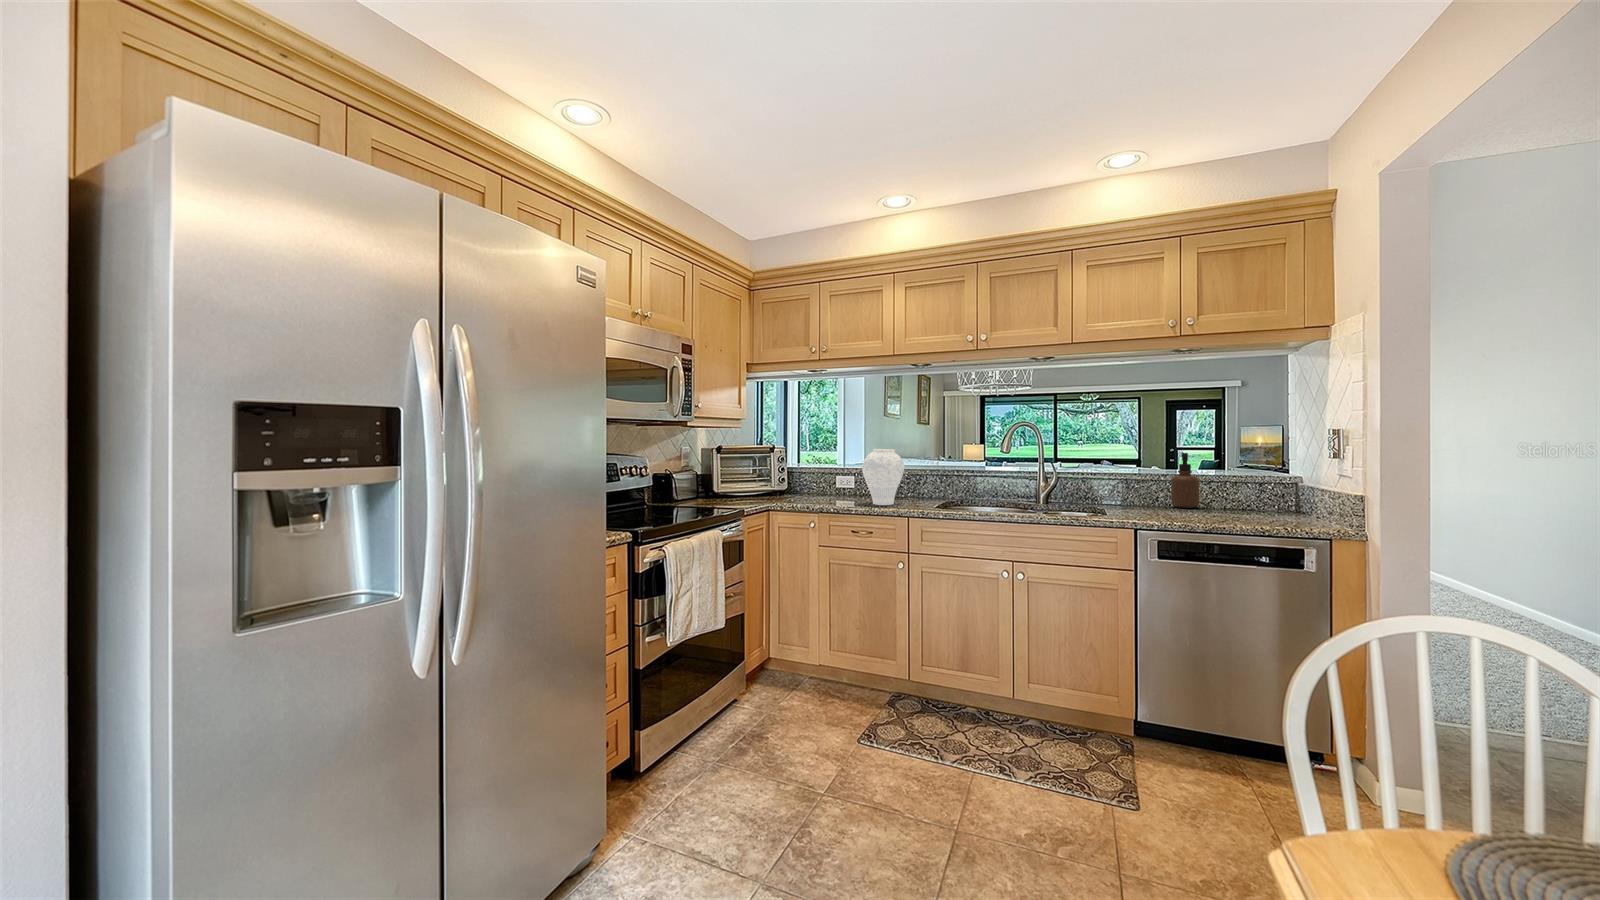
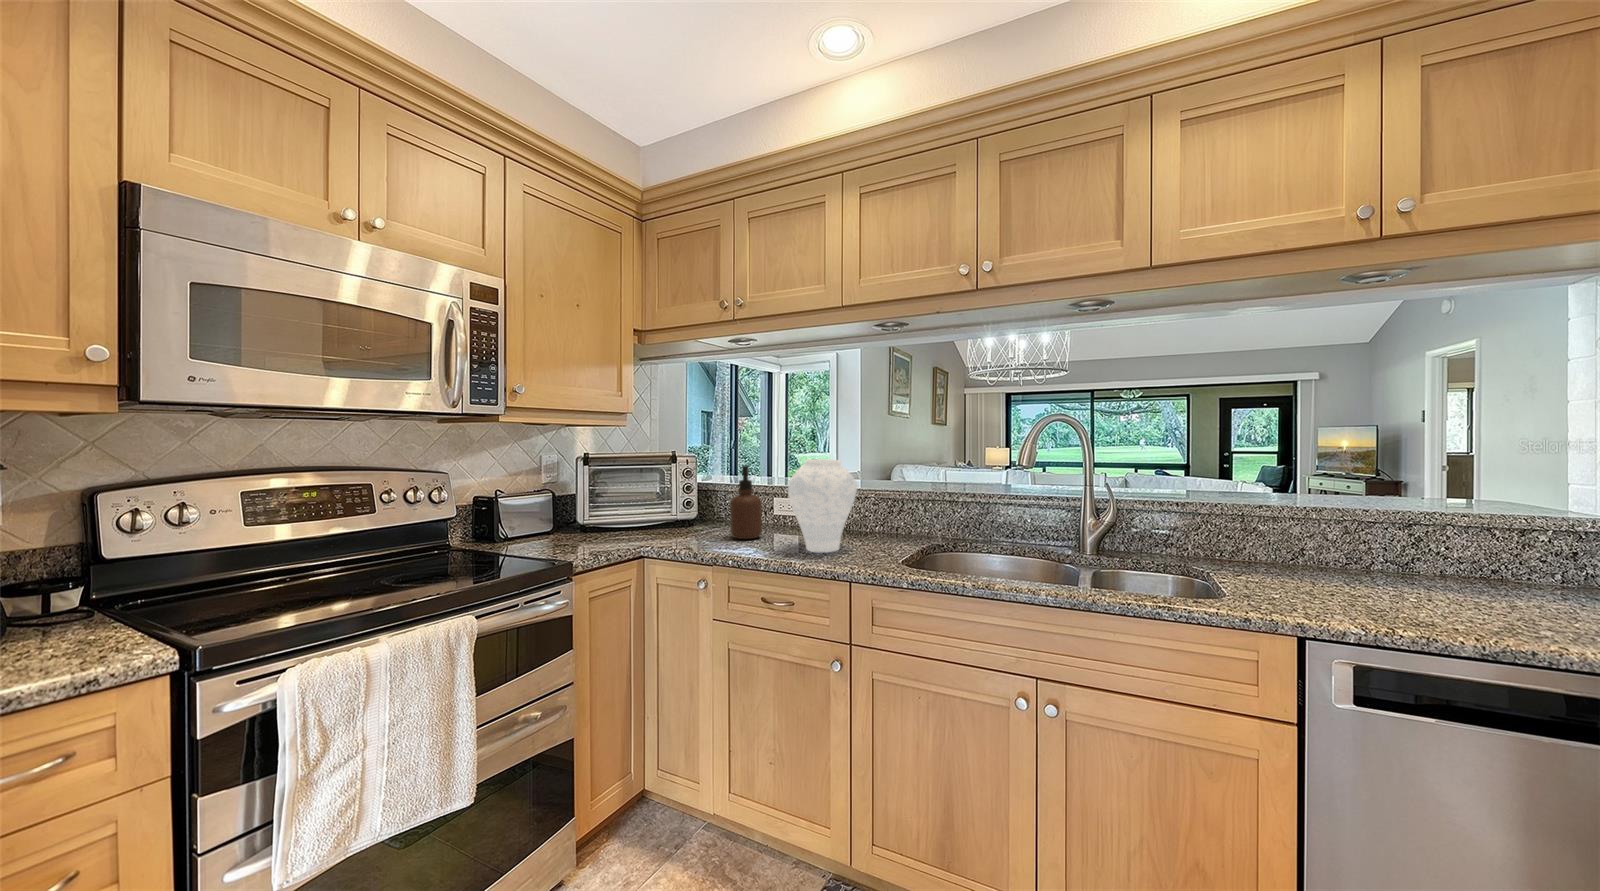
soap dispenser: present [1171,453,1199,508] -> present [730,465,762,539]

